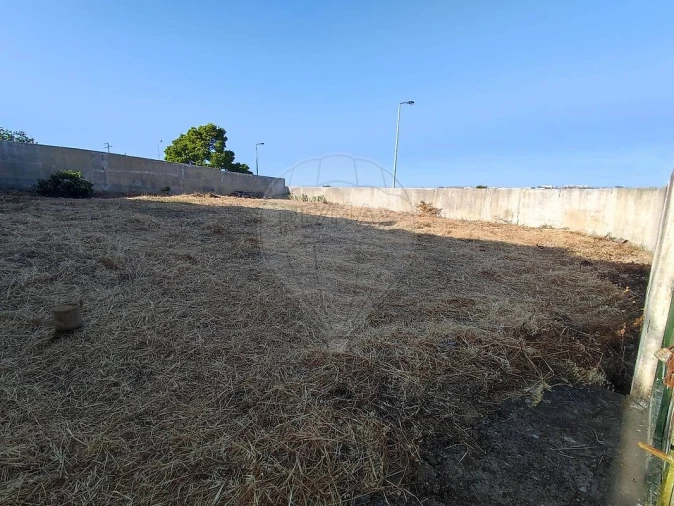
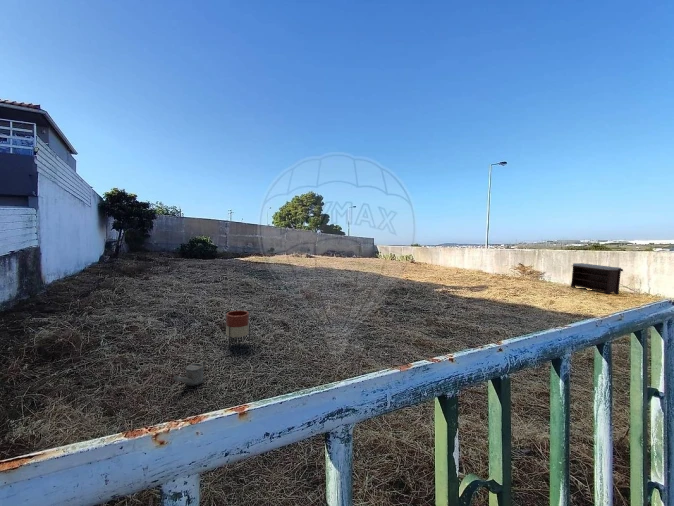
bench: none [468,198,509,224] -> present [571,263,623,294]
planter: none [108,241,147,288] -> present [226,311,250,349]

